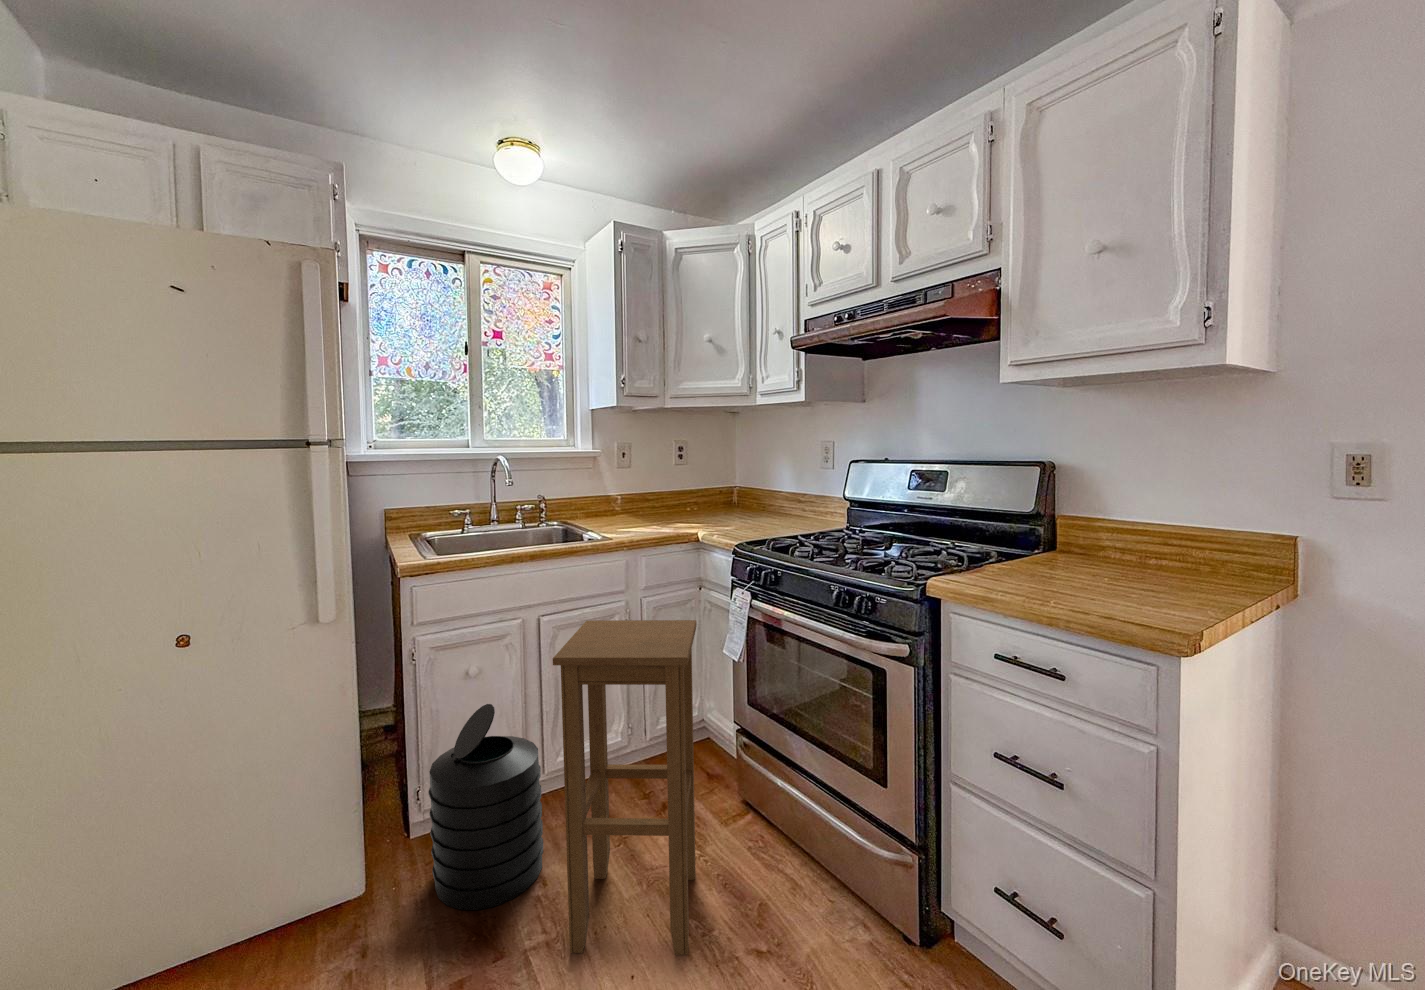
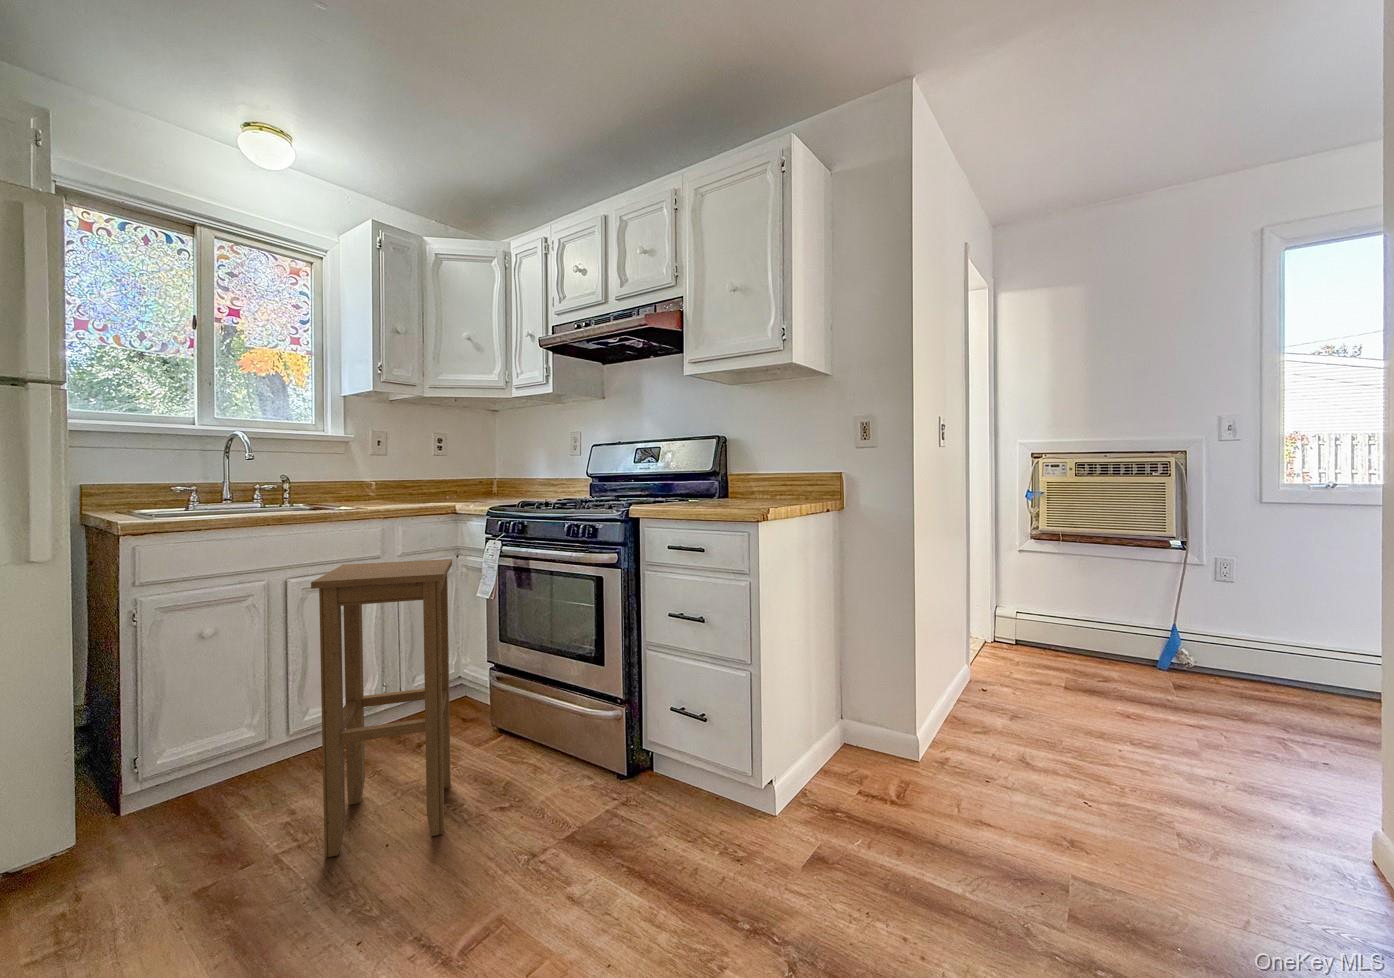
trash can: present [428,704,543,910] -> none [154,653,291,856]

